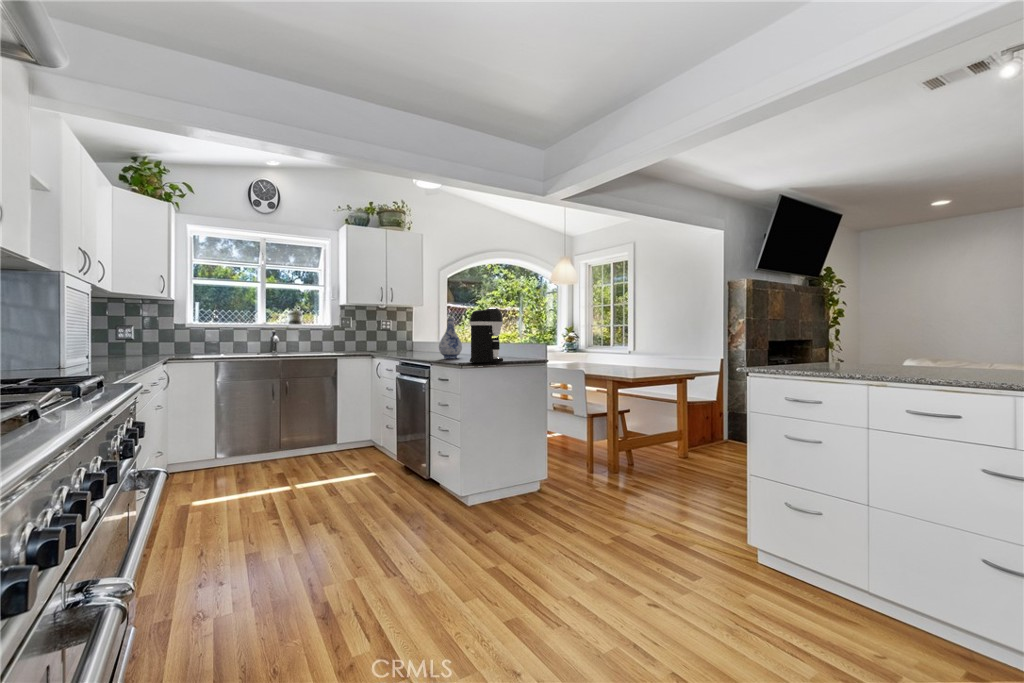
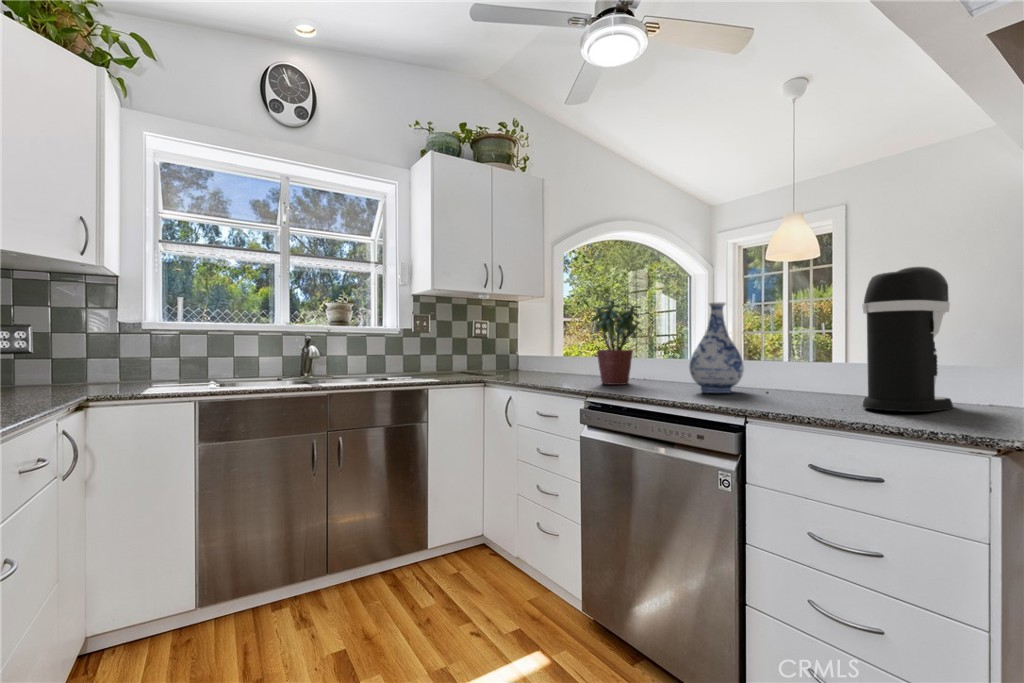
potted plant: none [415,313,440,356] -> present [591,298,642,385]

